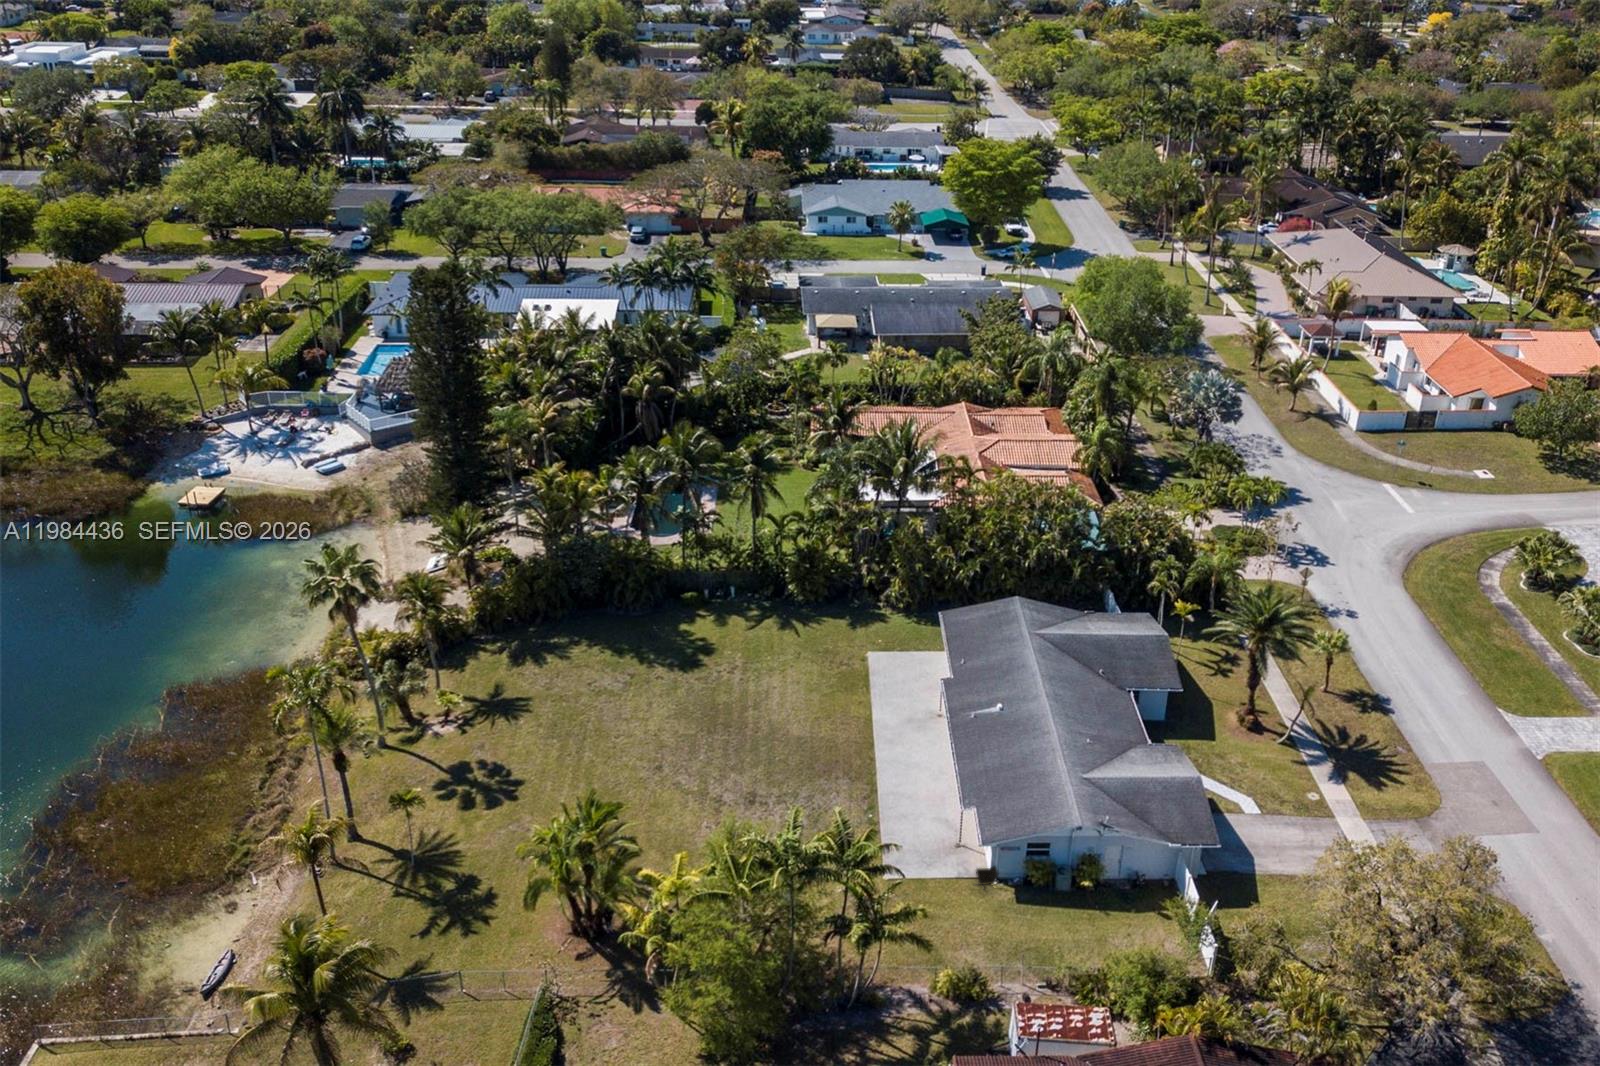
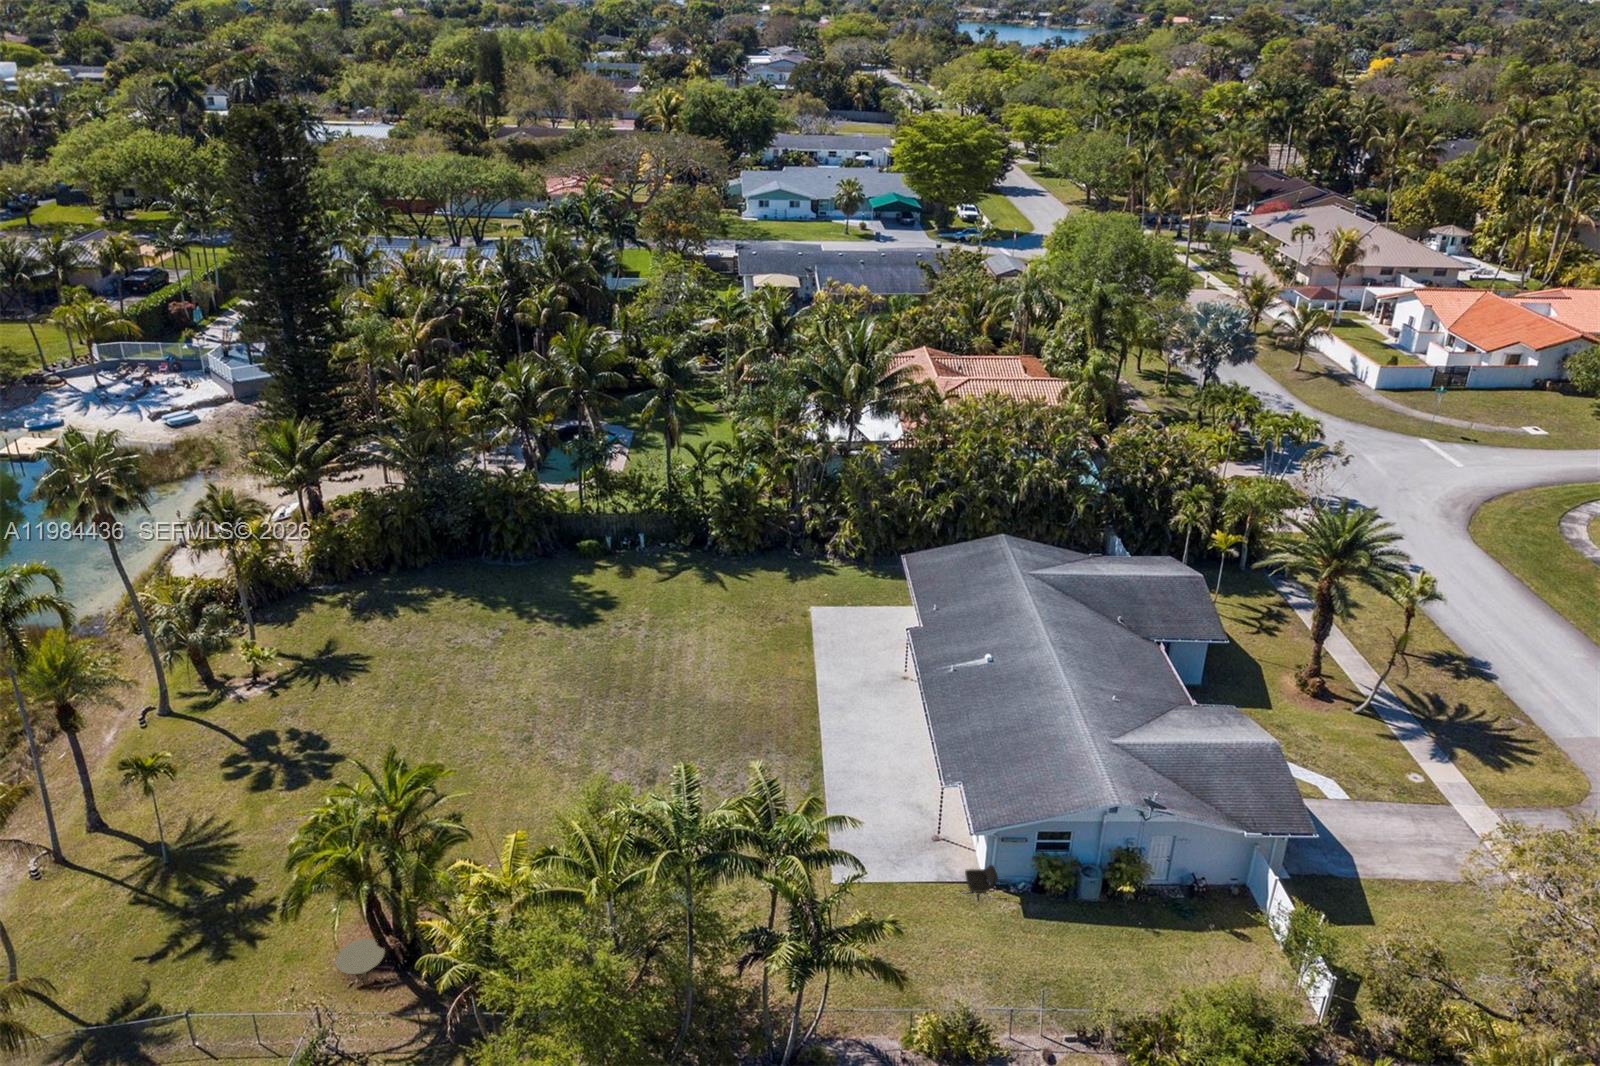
round table: none [546,918,578,949] -> present [336,939,385,984]

